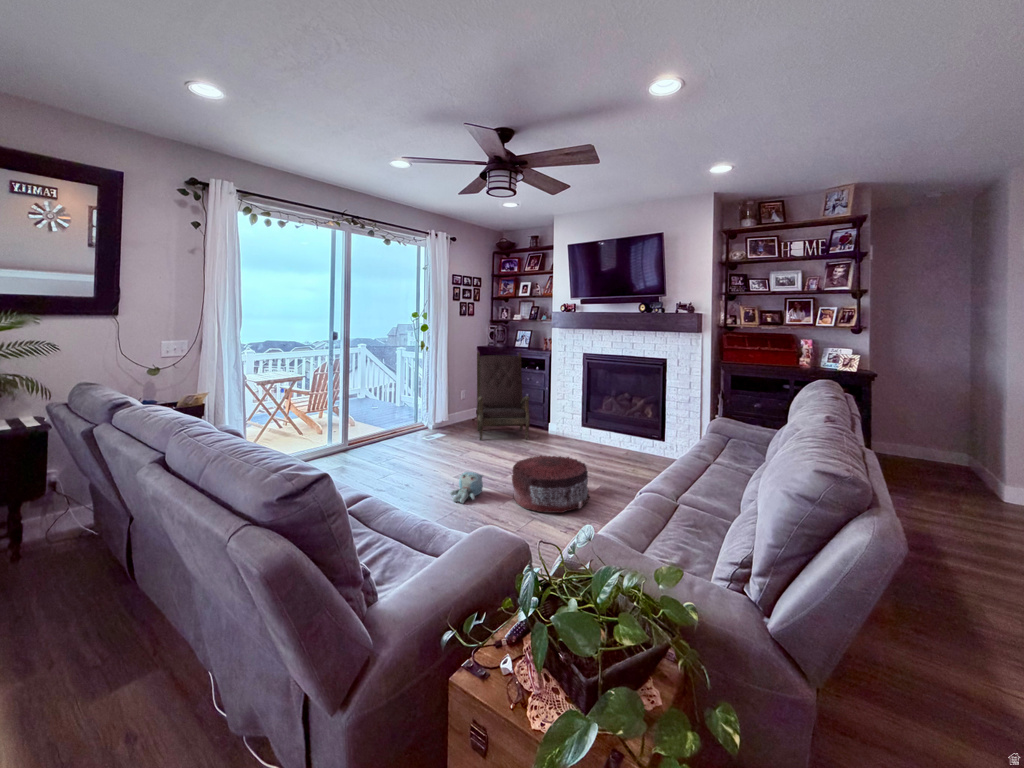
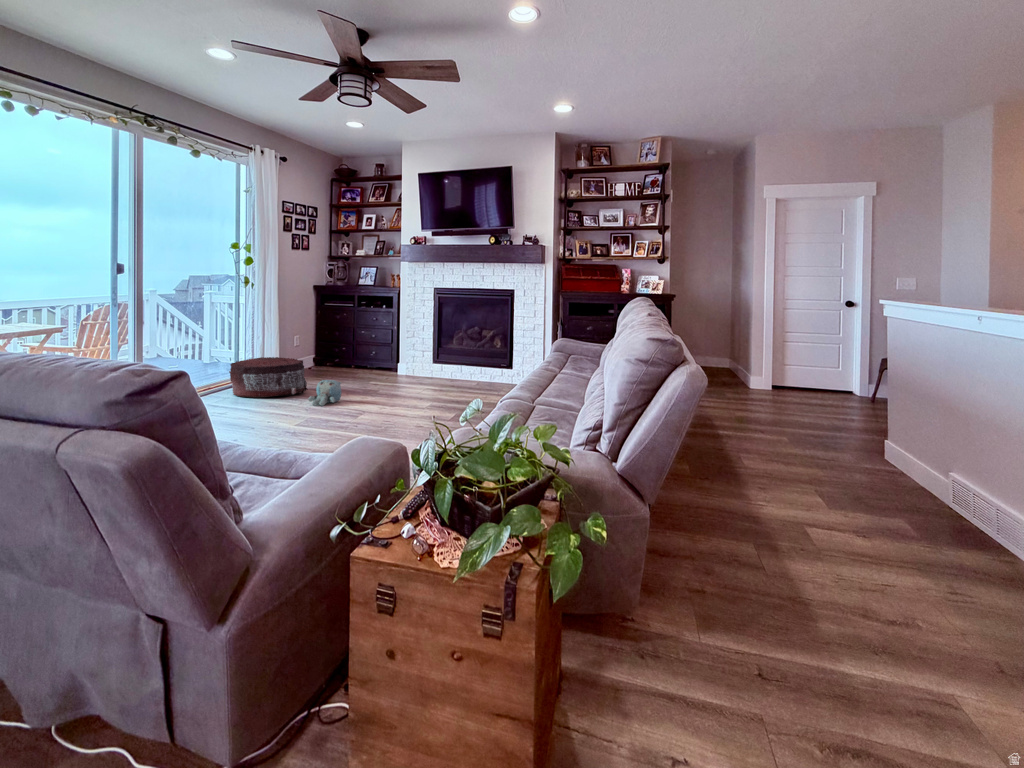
armchair: present [476,352,530,440] -> none [316,287,379,377]
pouf: present [512,456,590,513] -> present [229,357,308,397]

